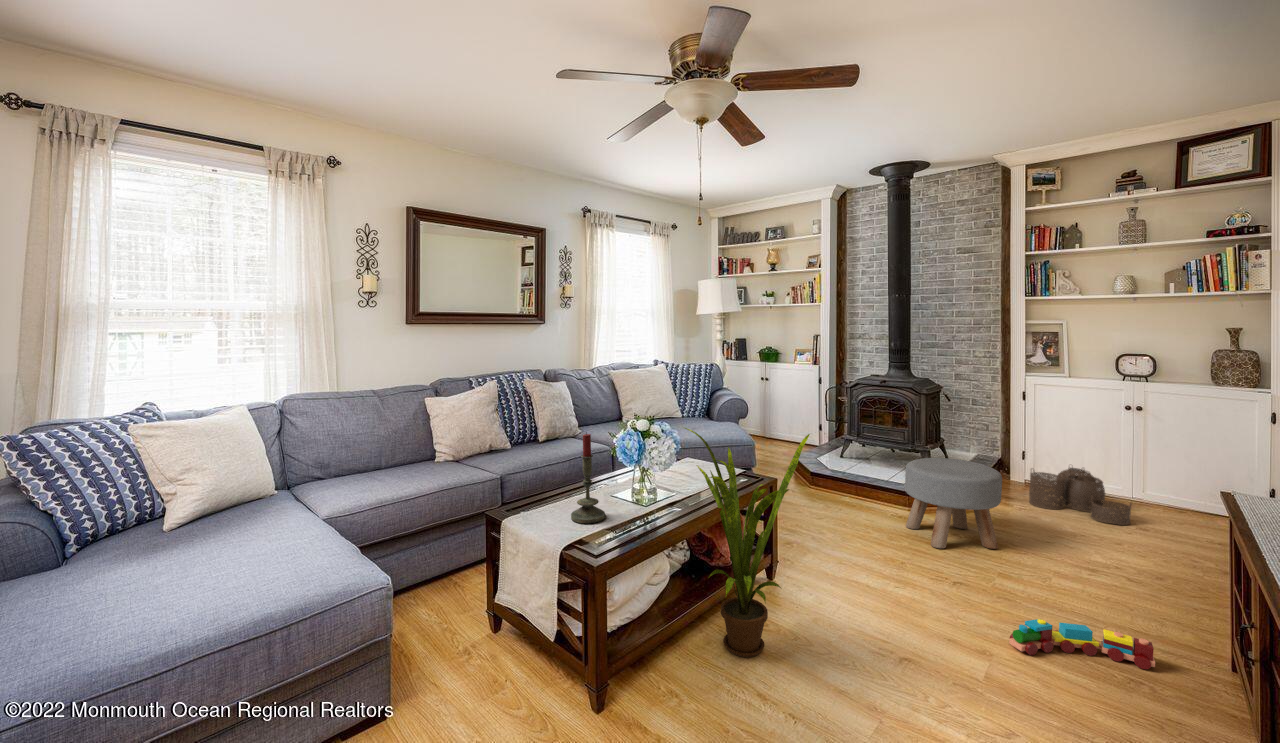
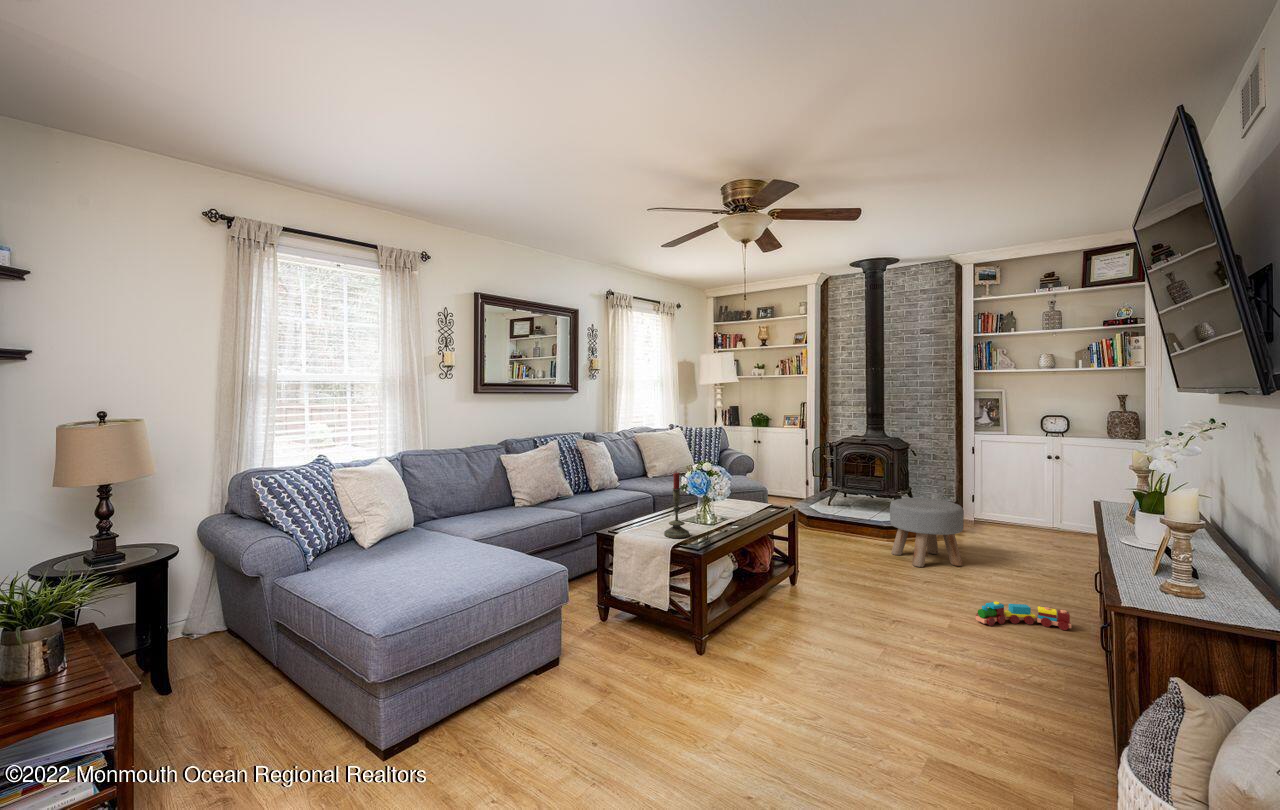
house plant: present [685,428,810,657] -> none [739,467,836,635]
woven basket: present [1029,467,1132,525] -> none [983,505,1059,548]

